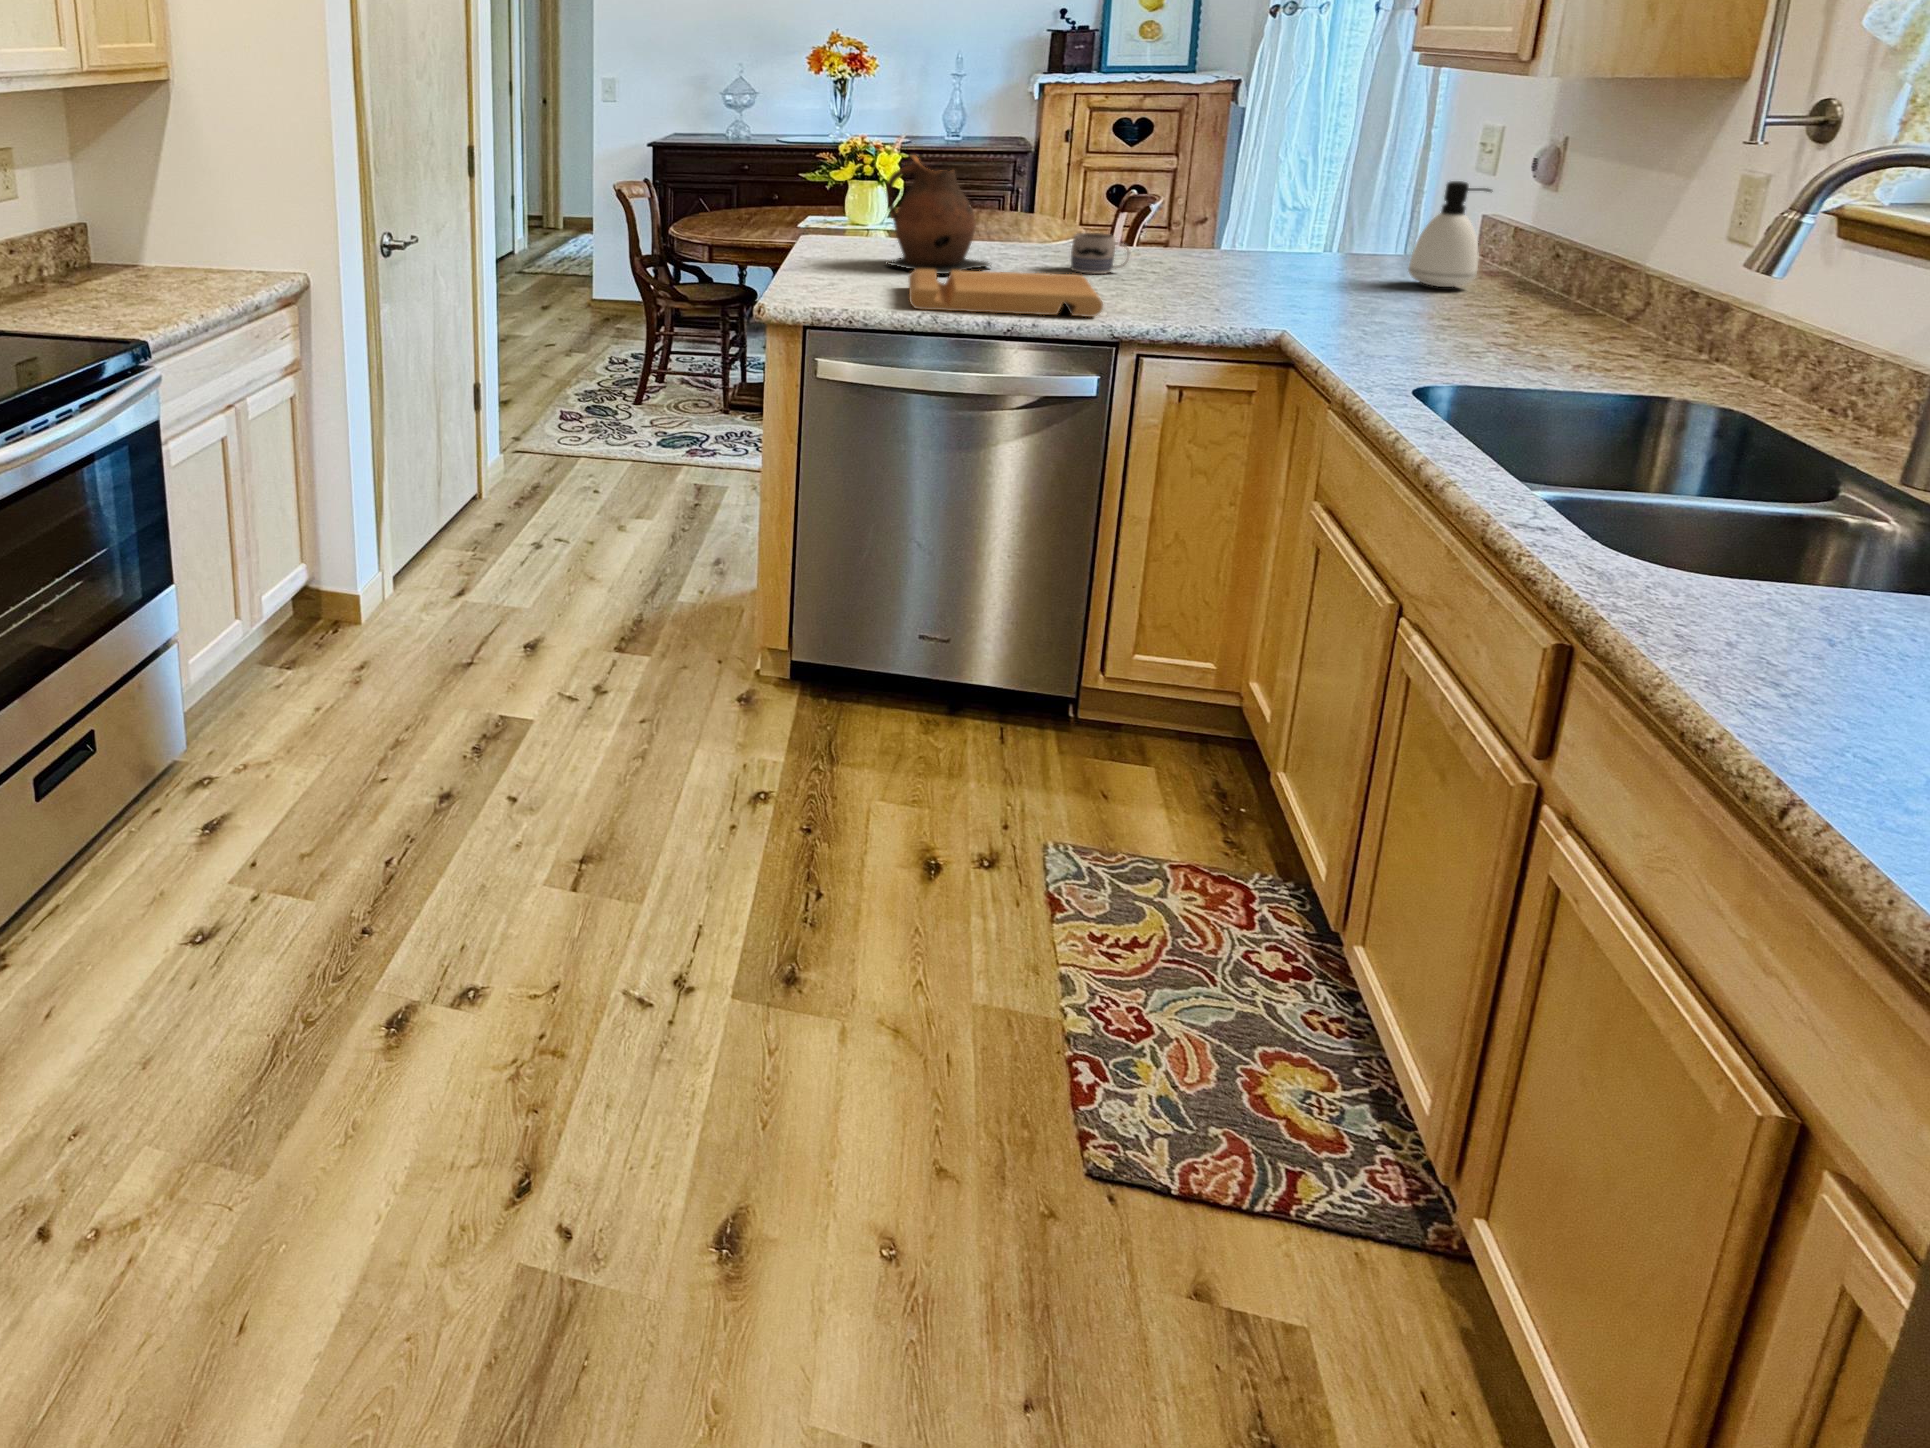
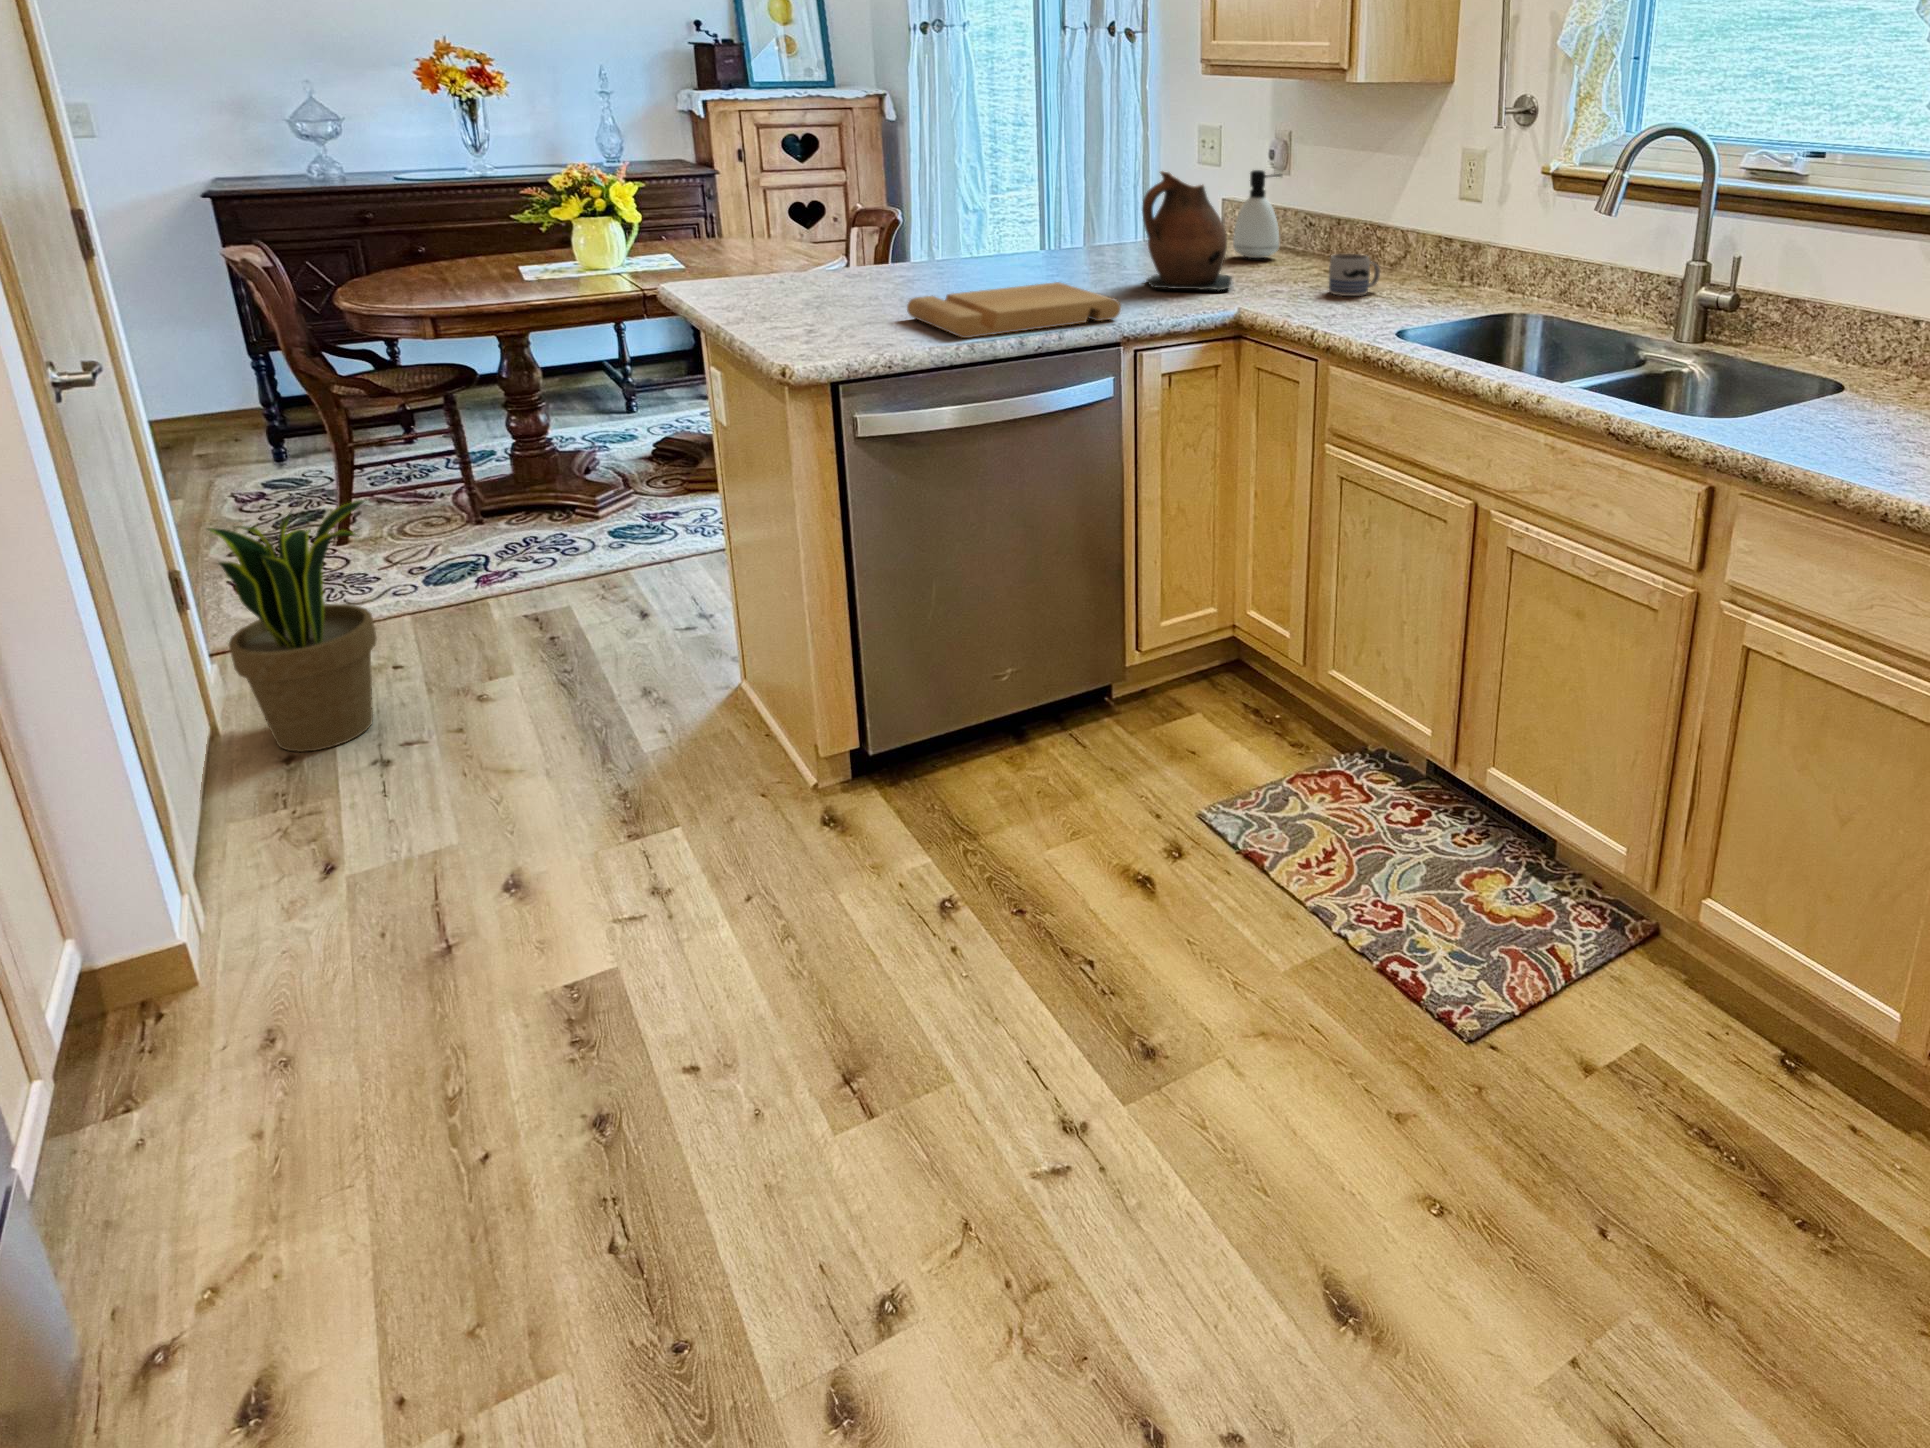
ceramic pitcher: present [886,155,991,274] -> present [1142,171,1232,291]
mug: present [1071,233,1129,274] -> present [1329,254,1380,296]
potted plant: none [488,357,579,524] -> present [208,500,377,752]

